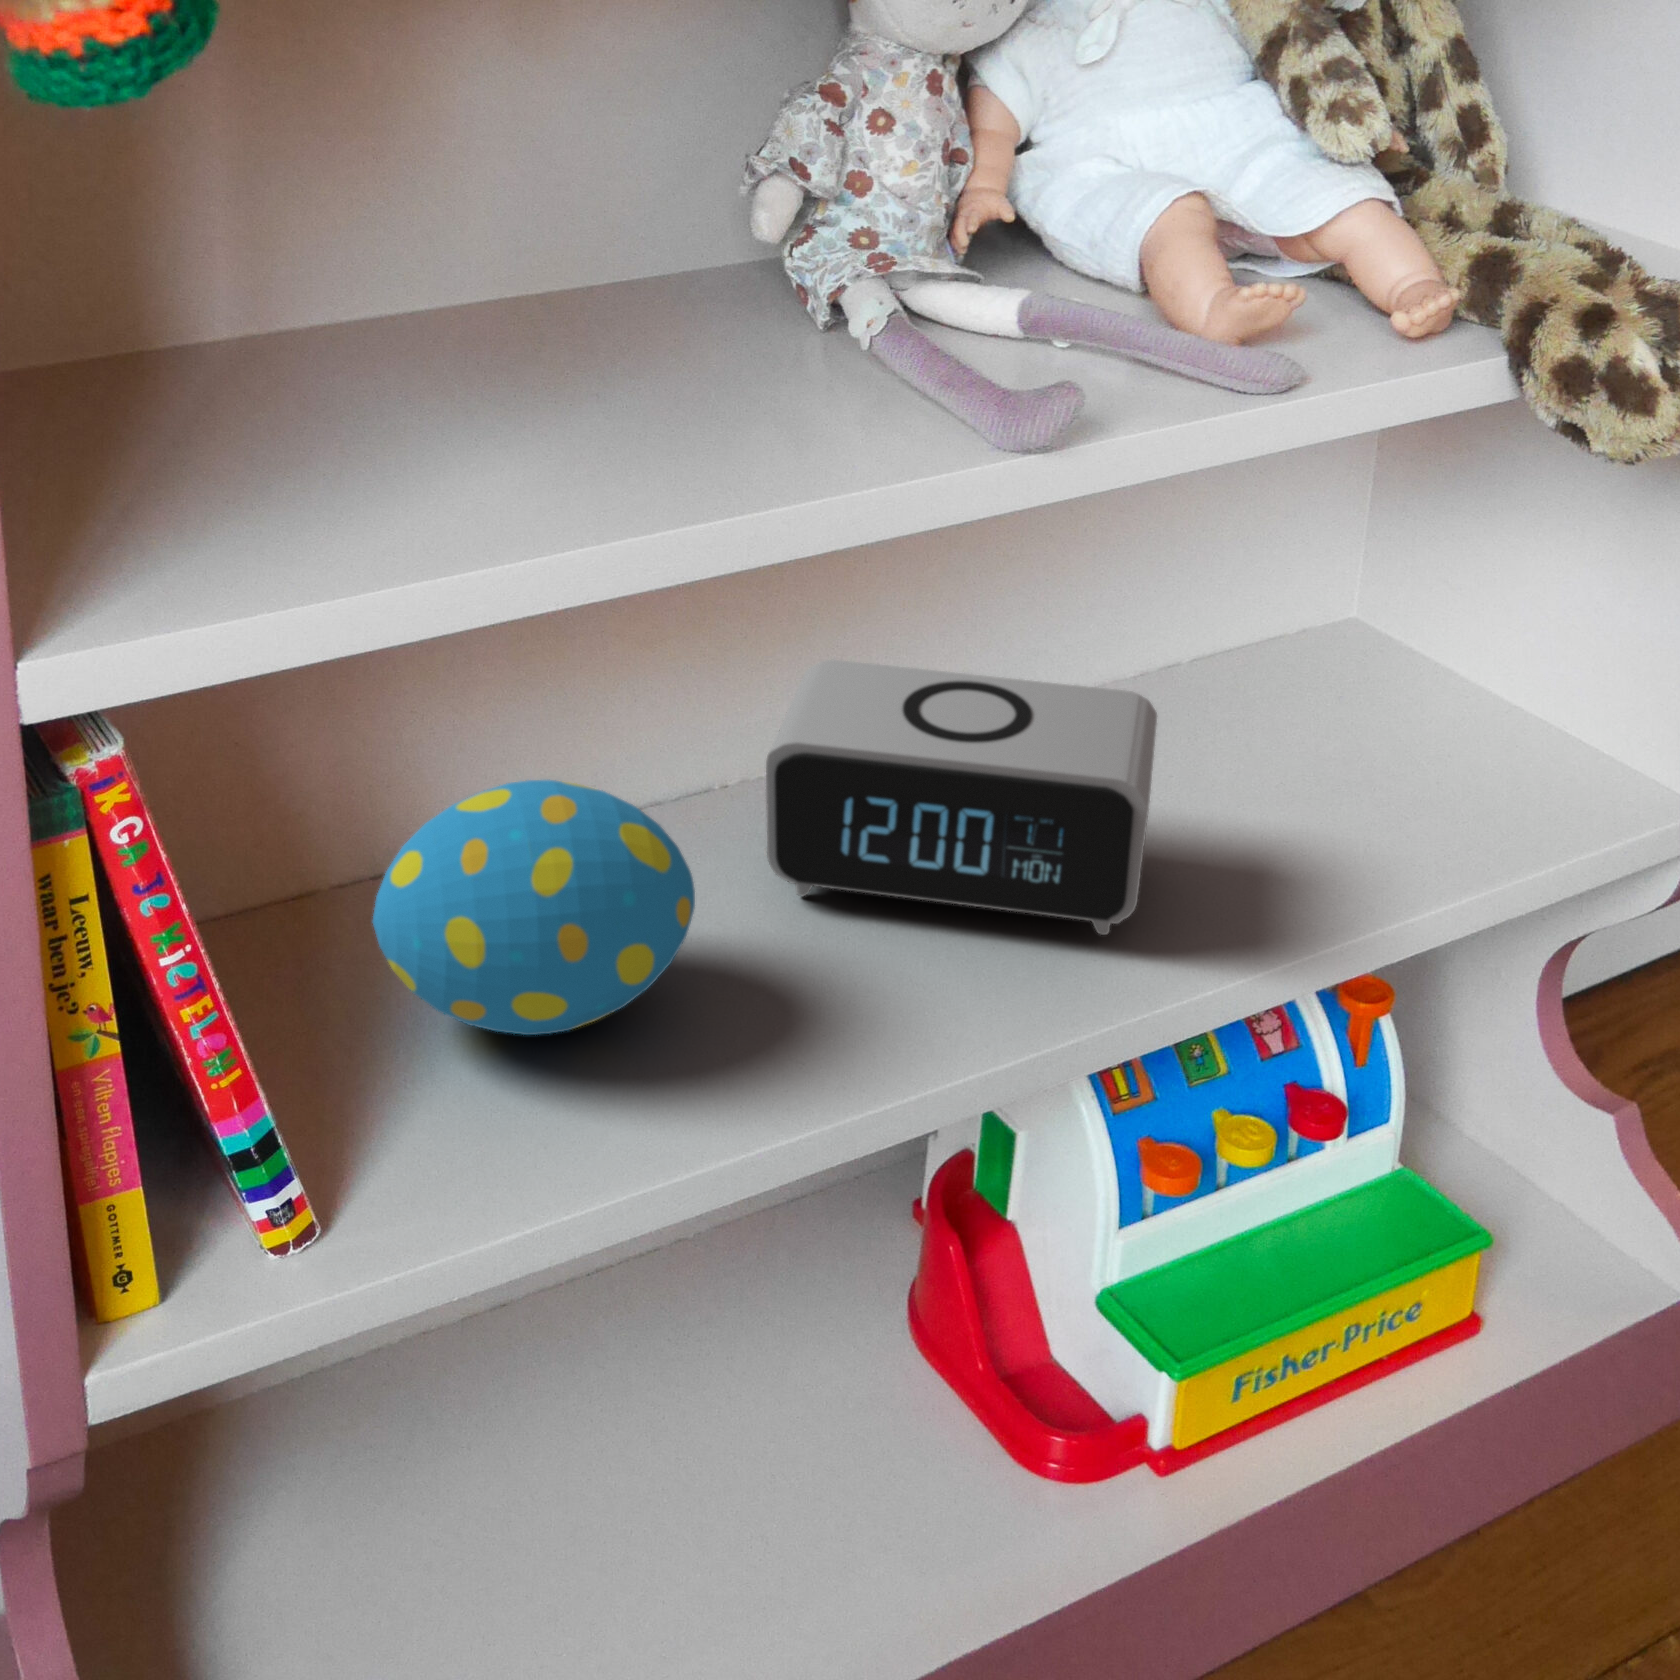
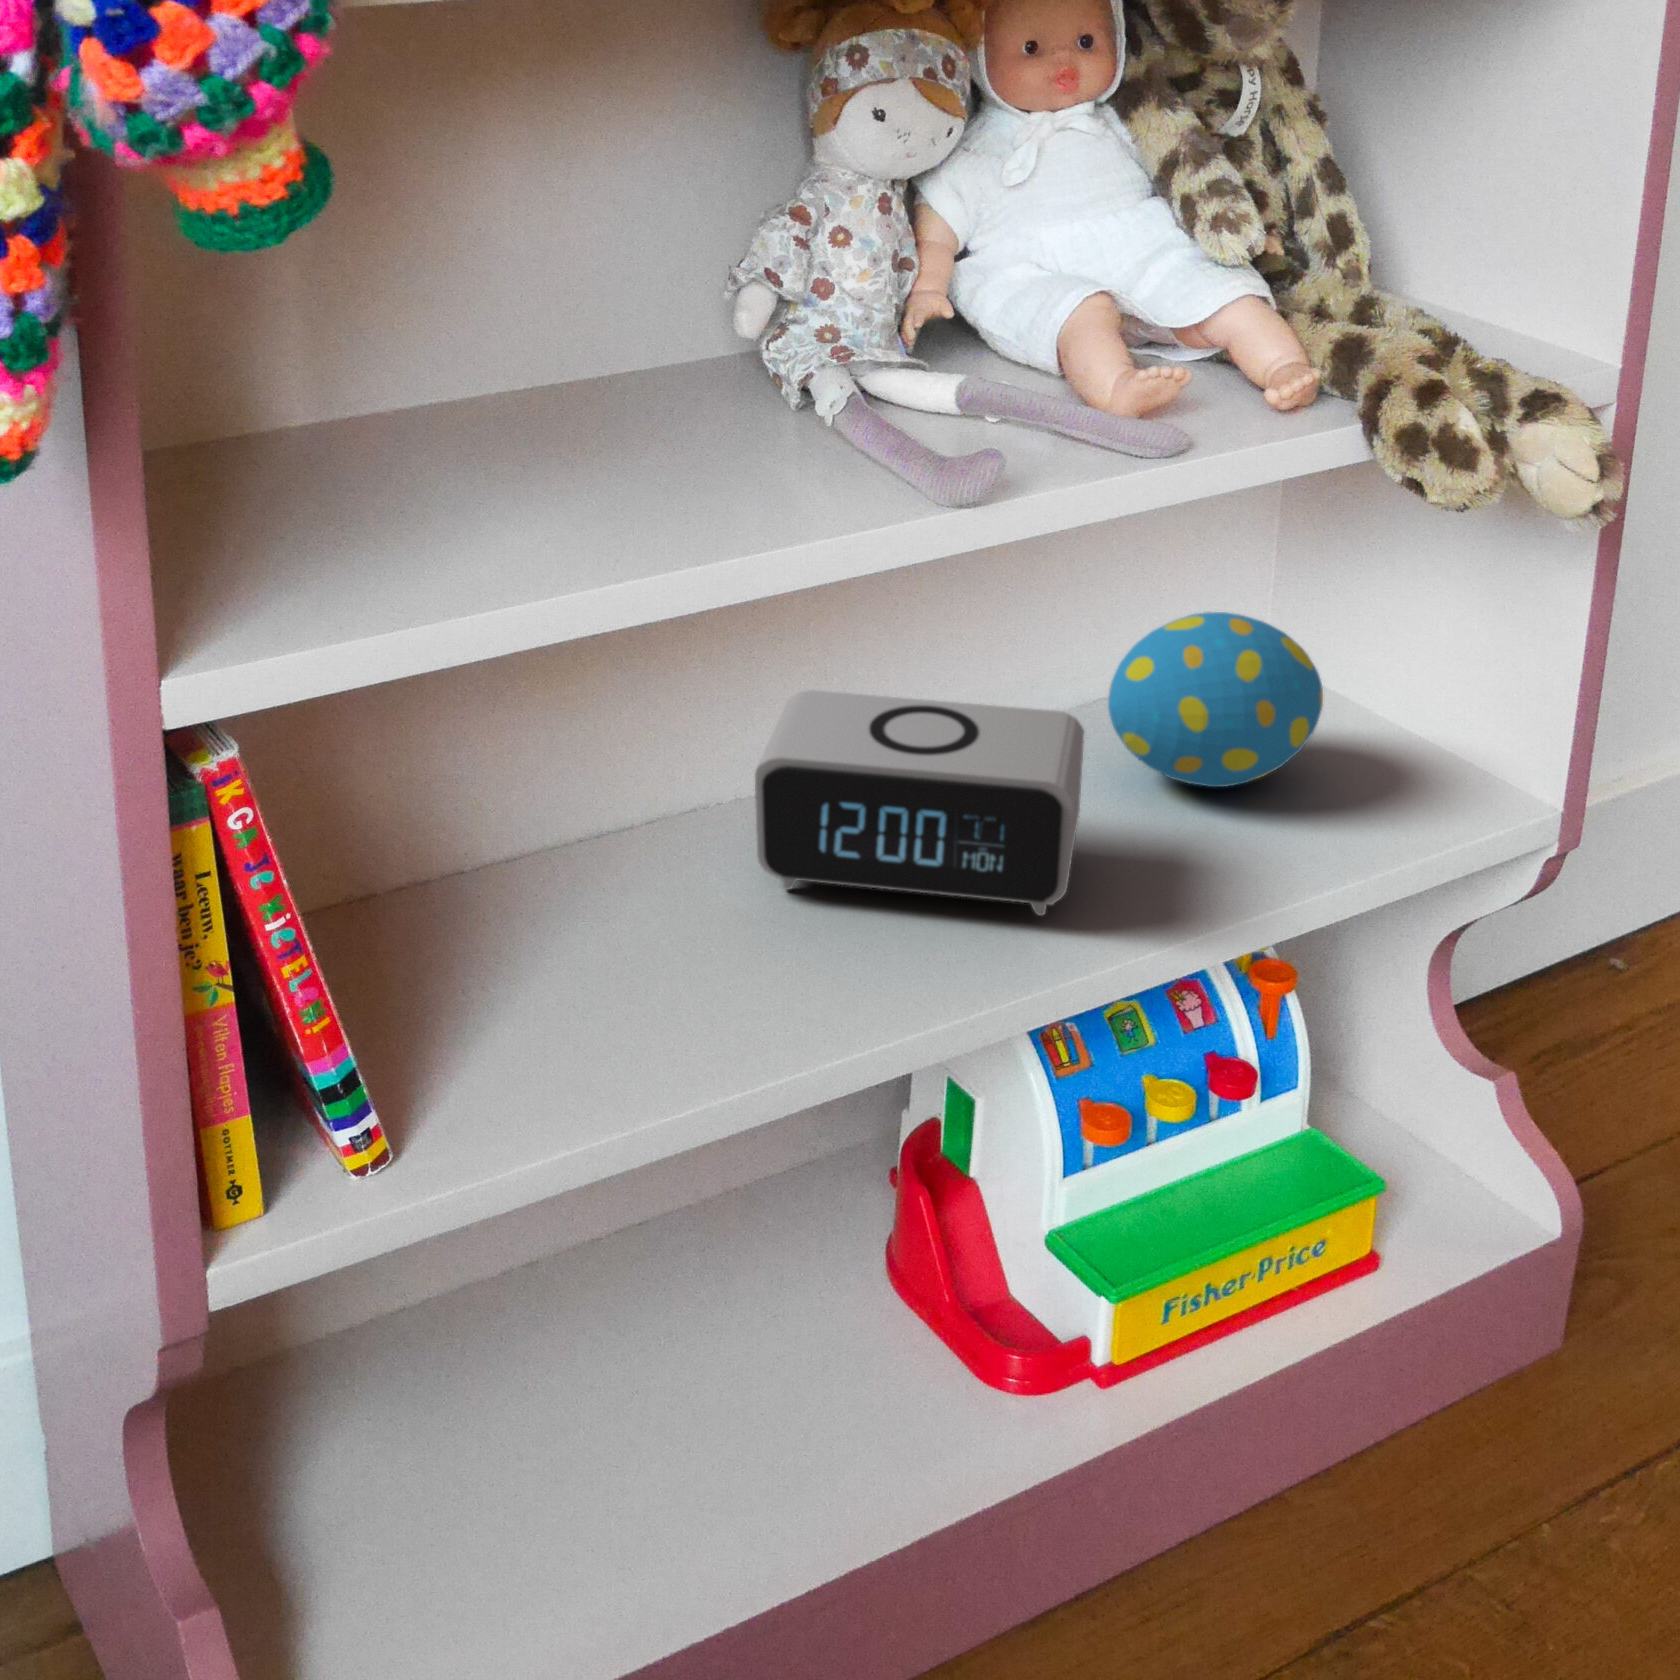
decorative egg: present [373,780,695,1035] -> present [1108,612,1323,787]

